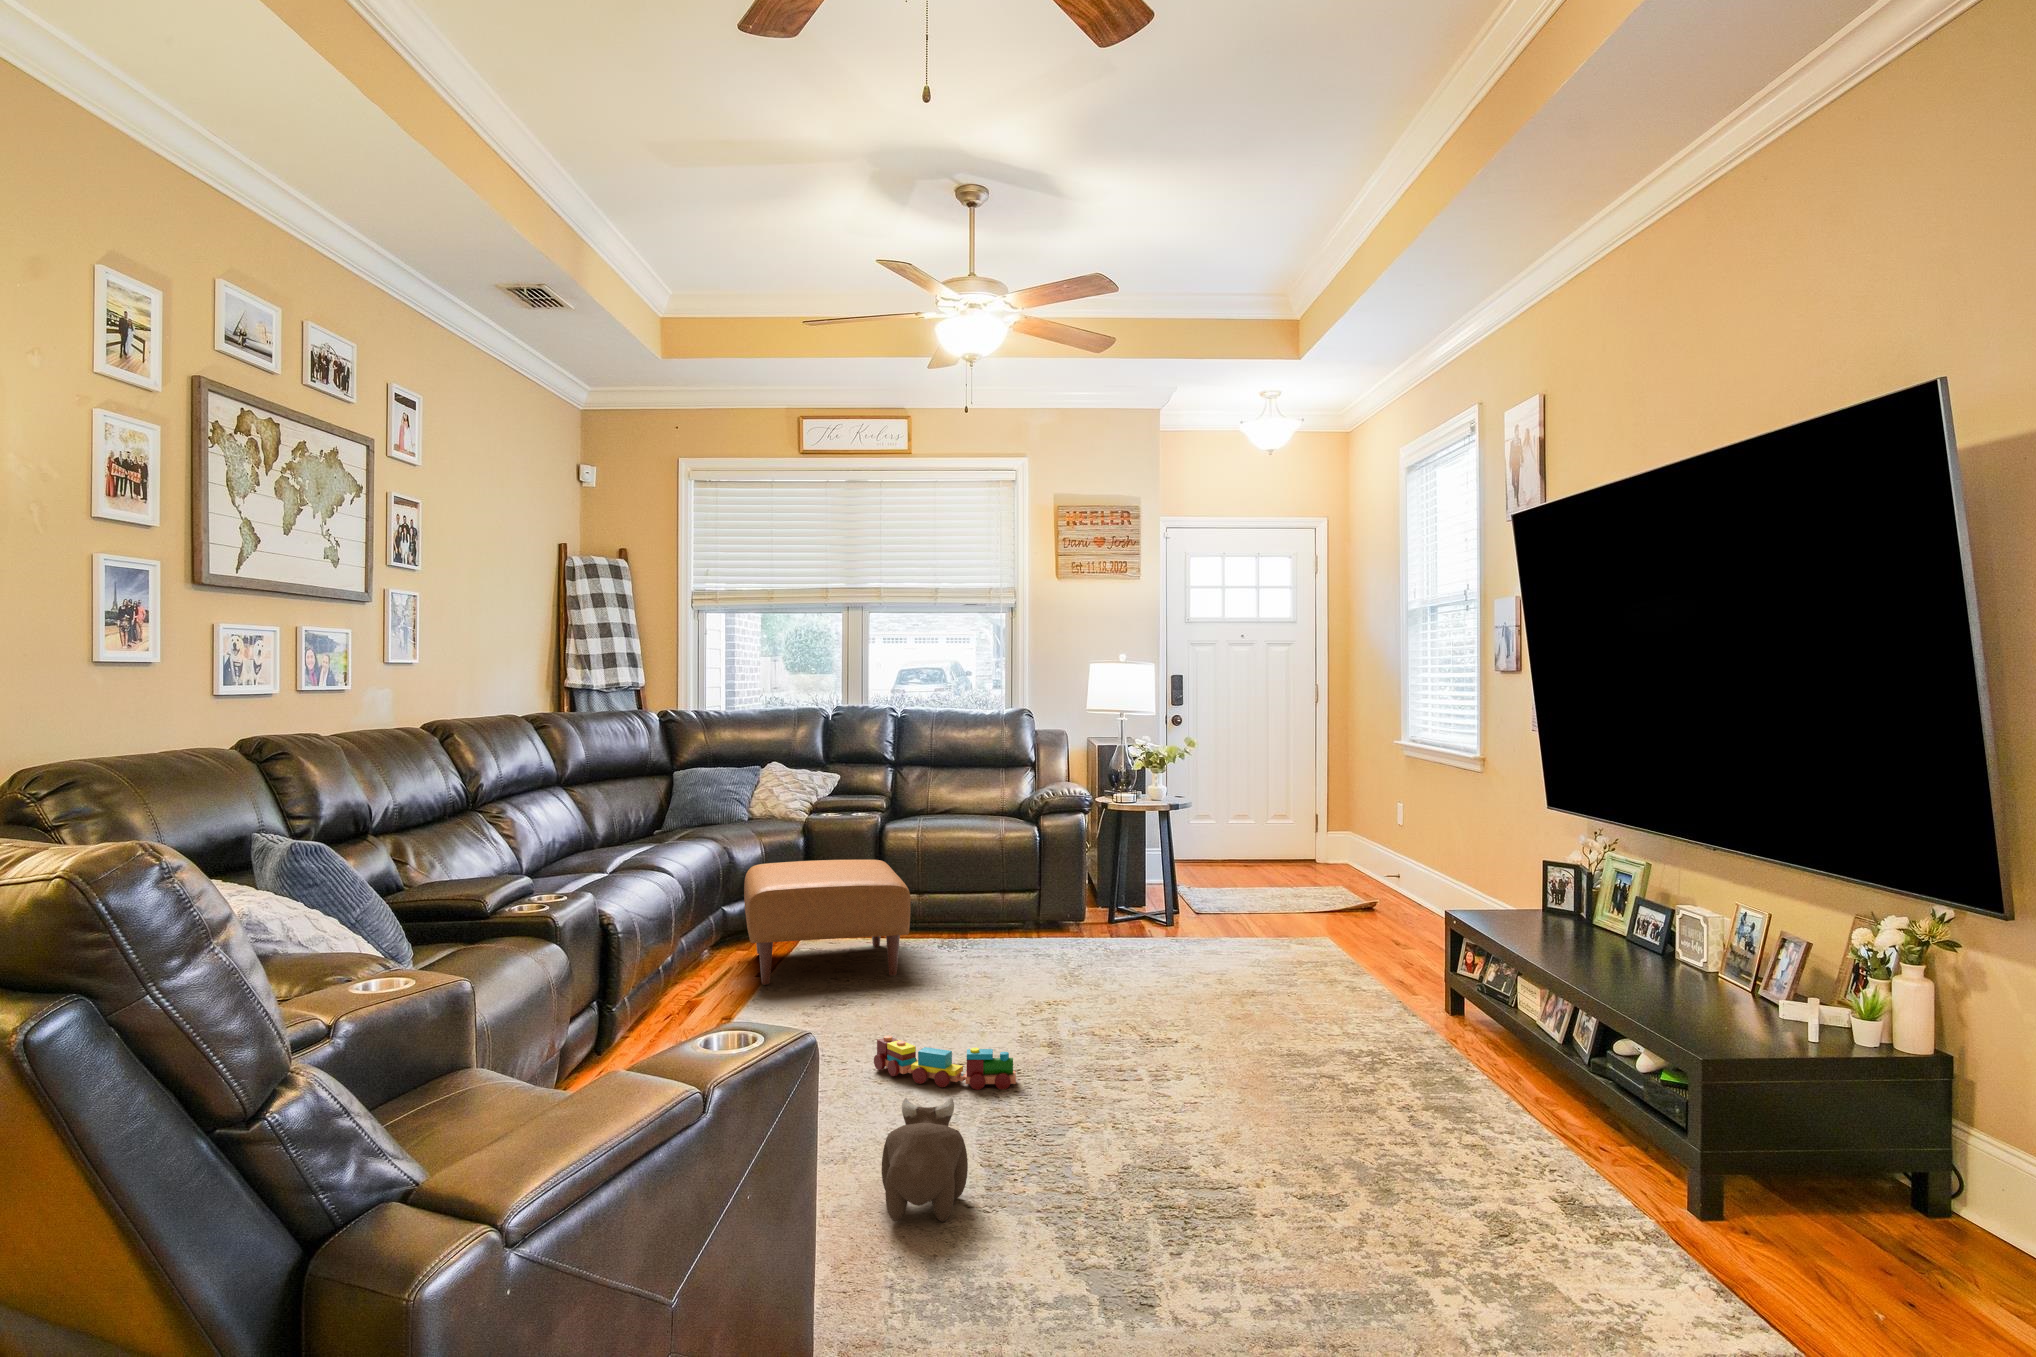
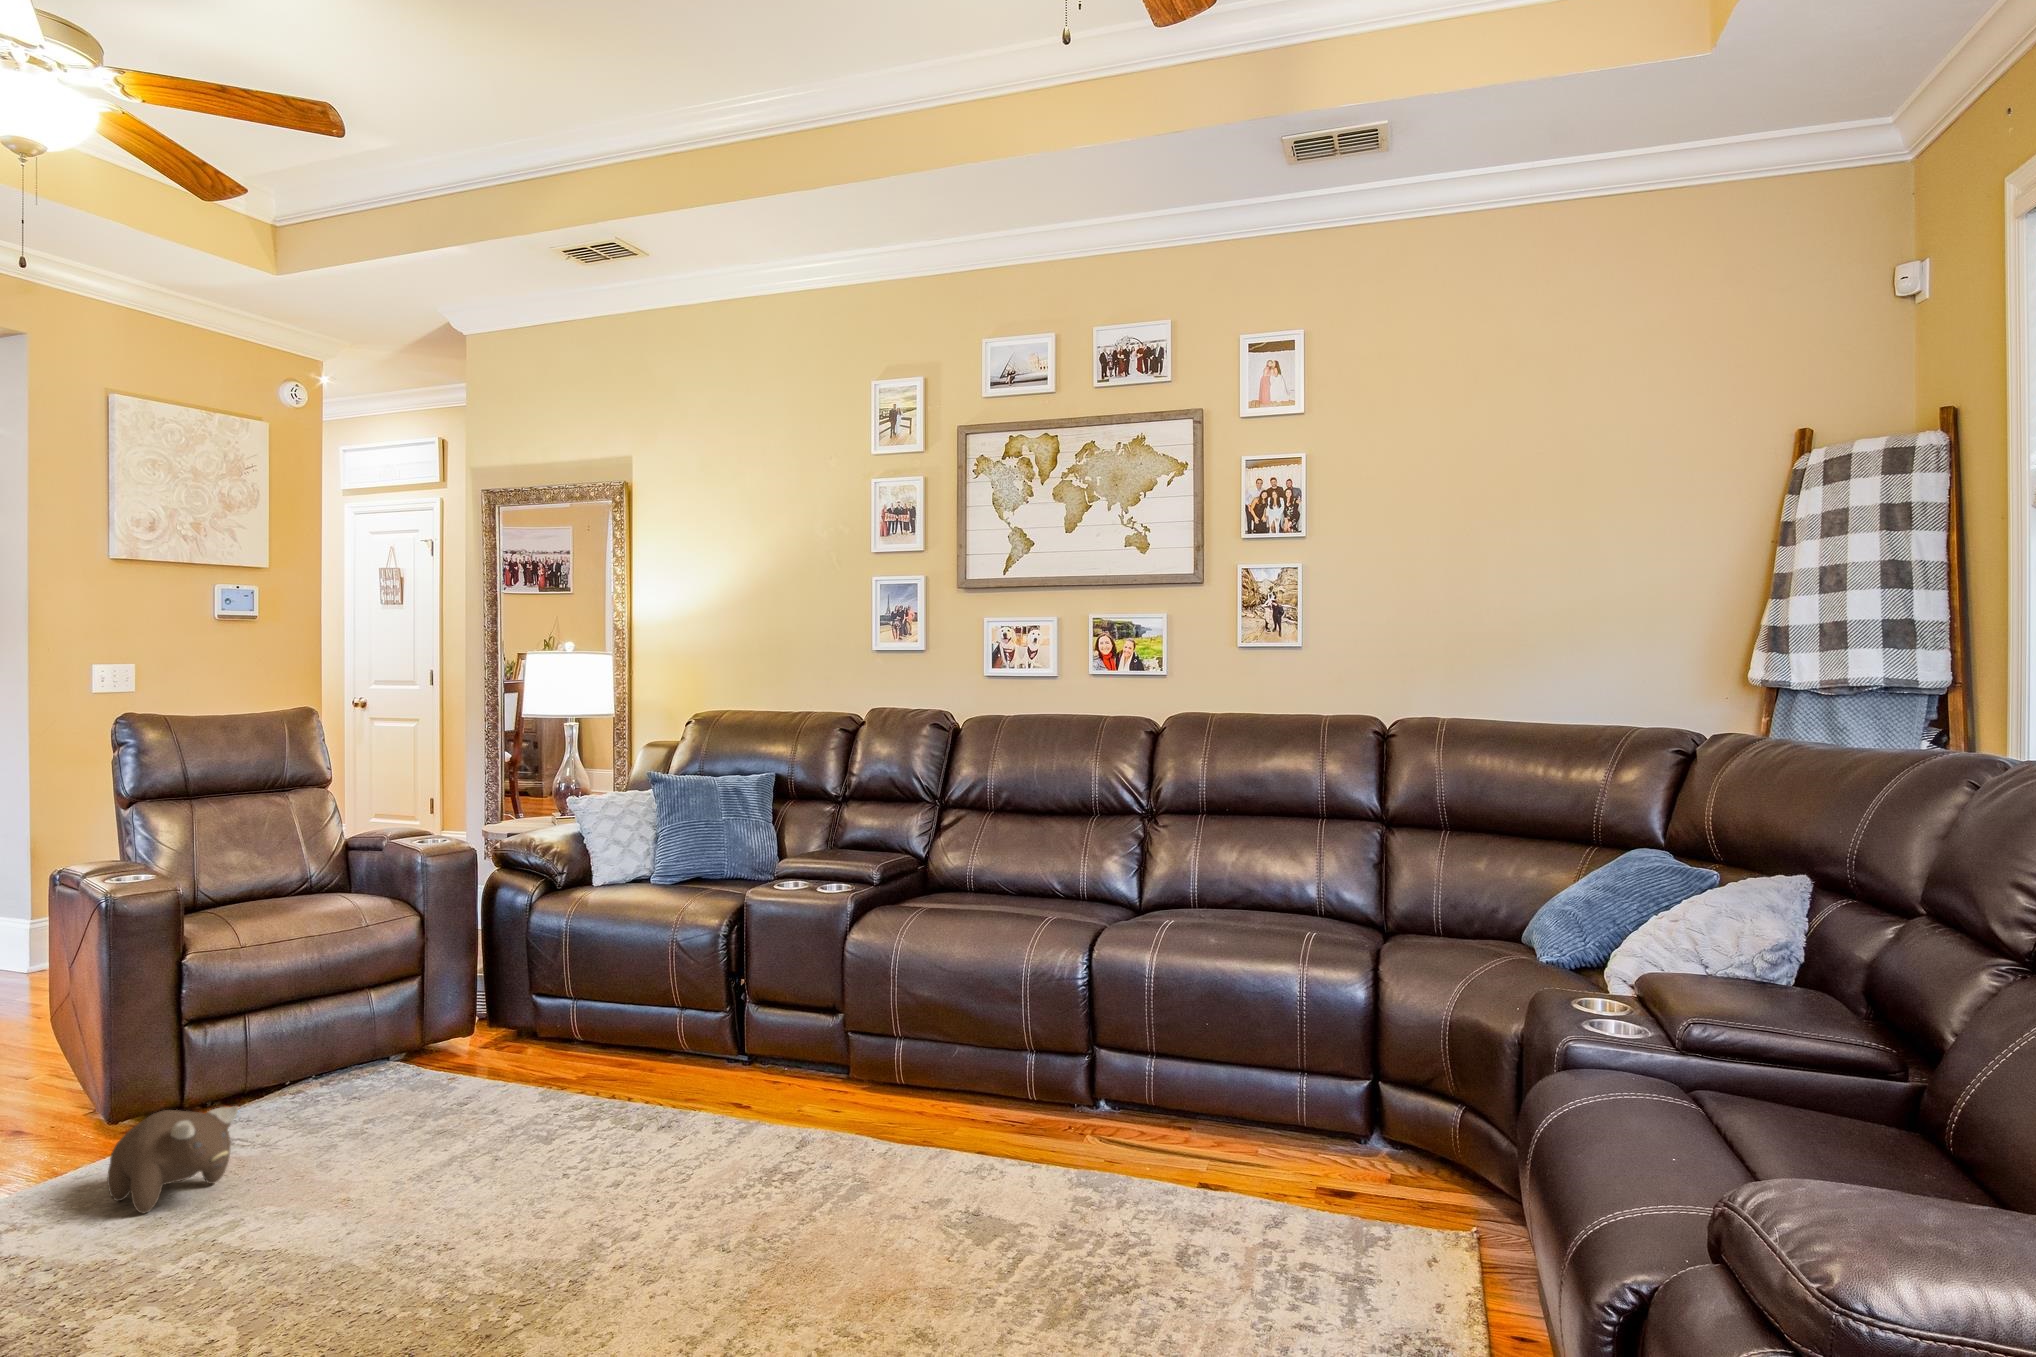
ottoman: present [744,860,911,984] -> none [1077,1009,1429,1311]
toy train: present [874,1035,1016,1090] -> none [341,1175,592,1307]

